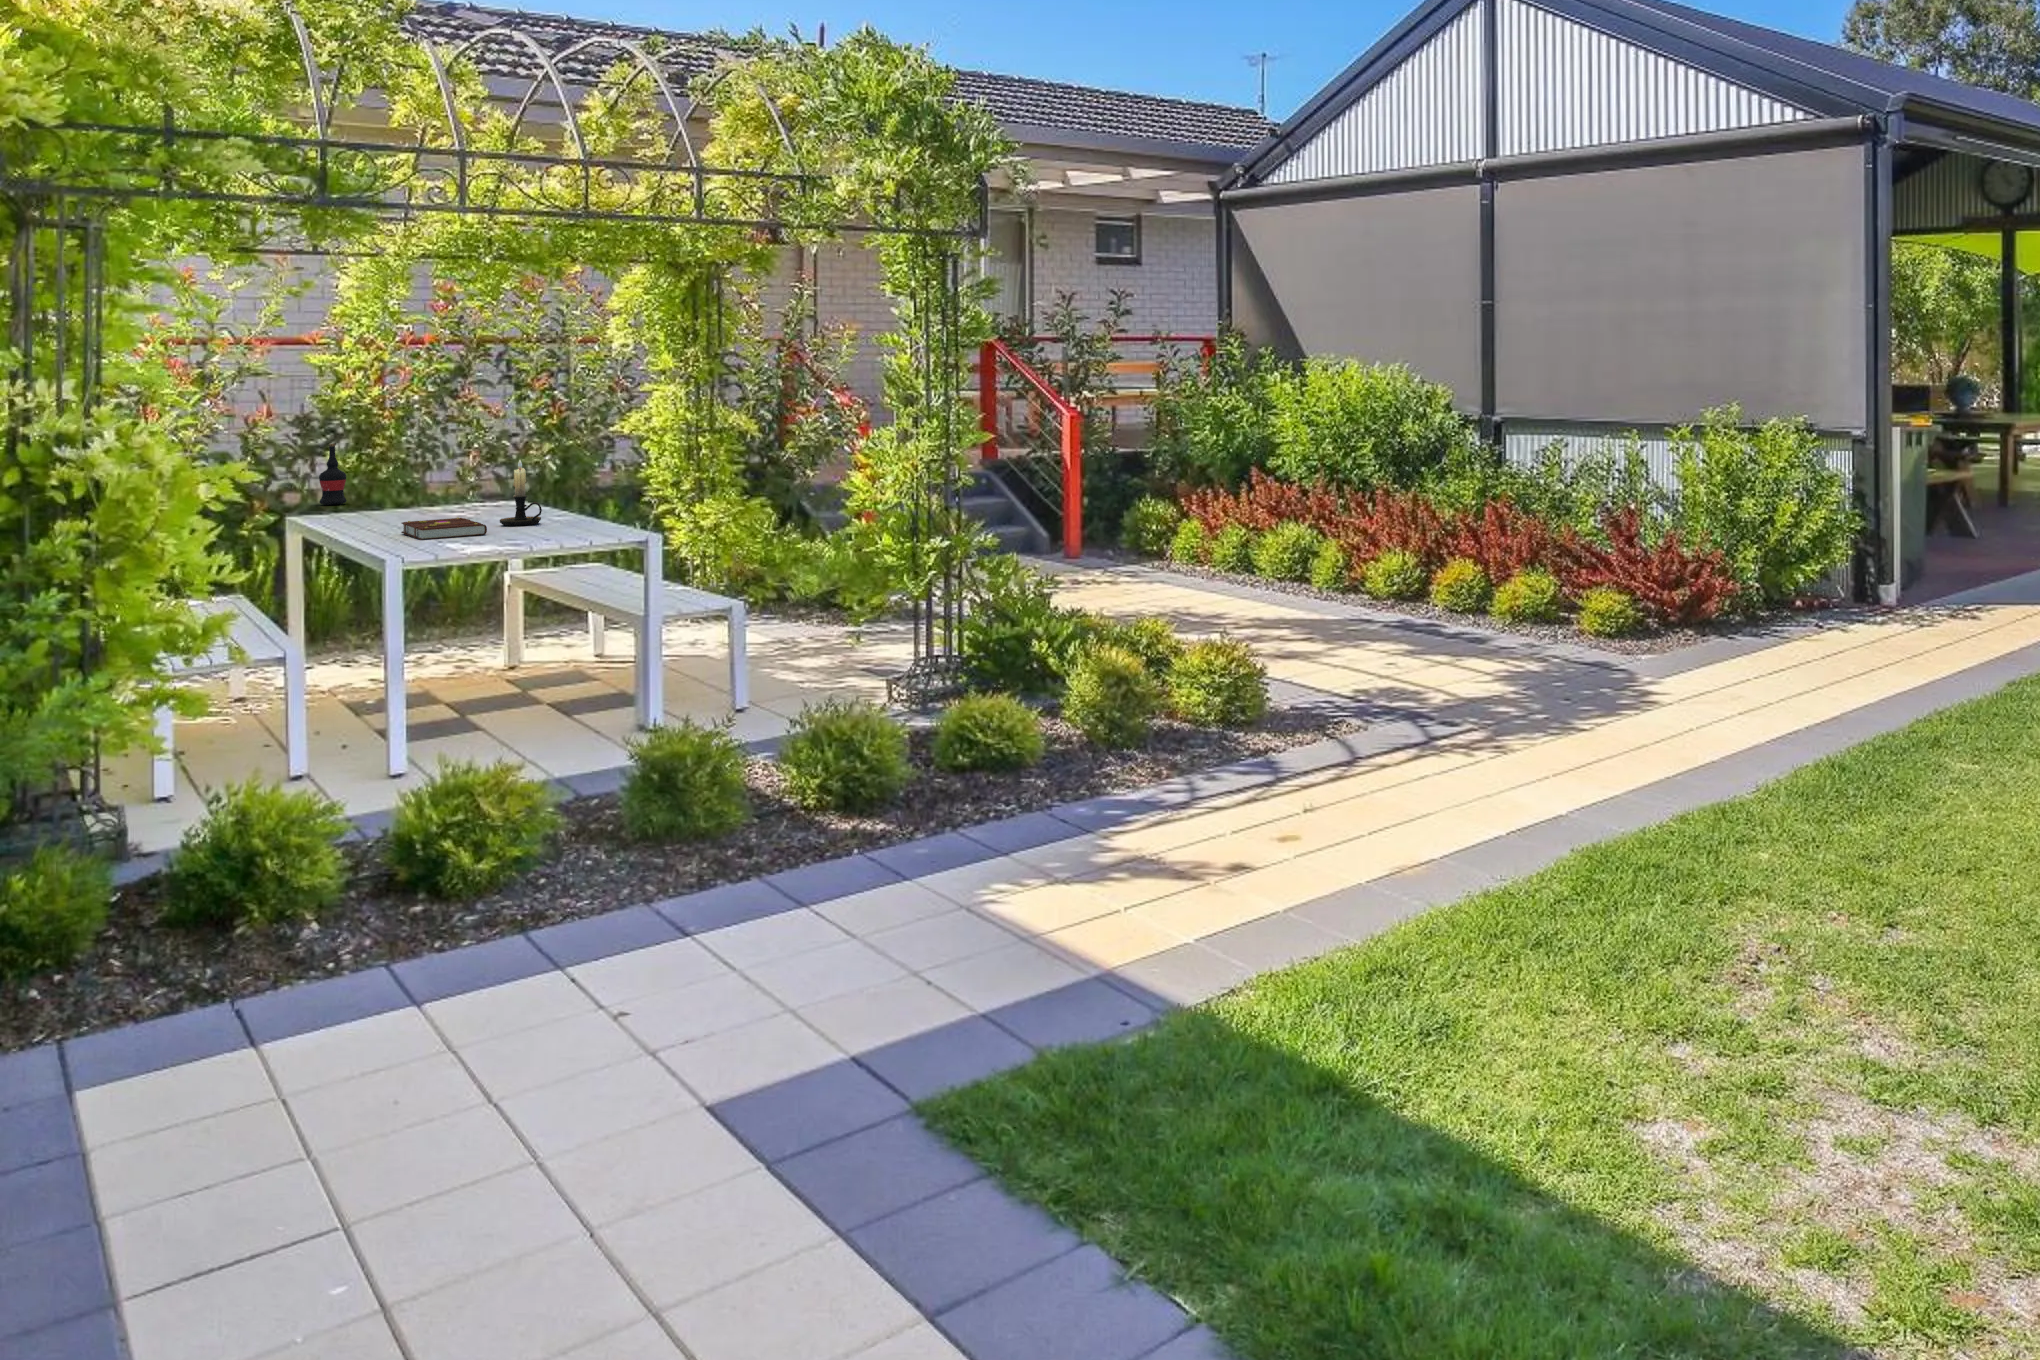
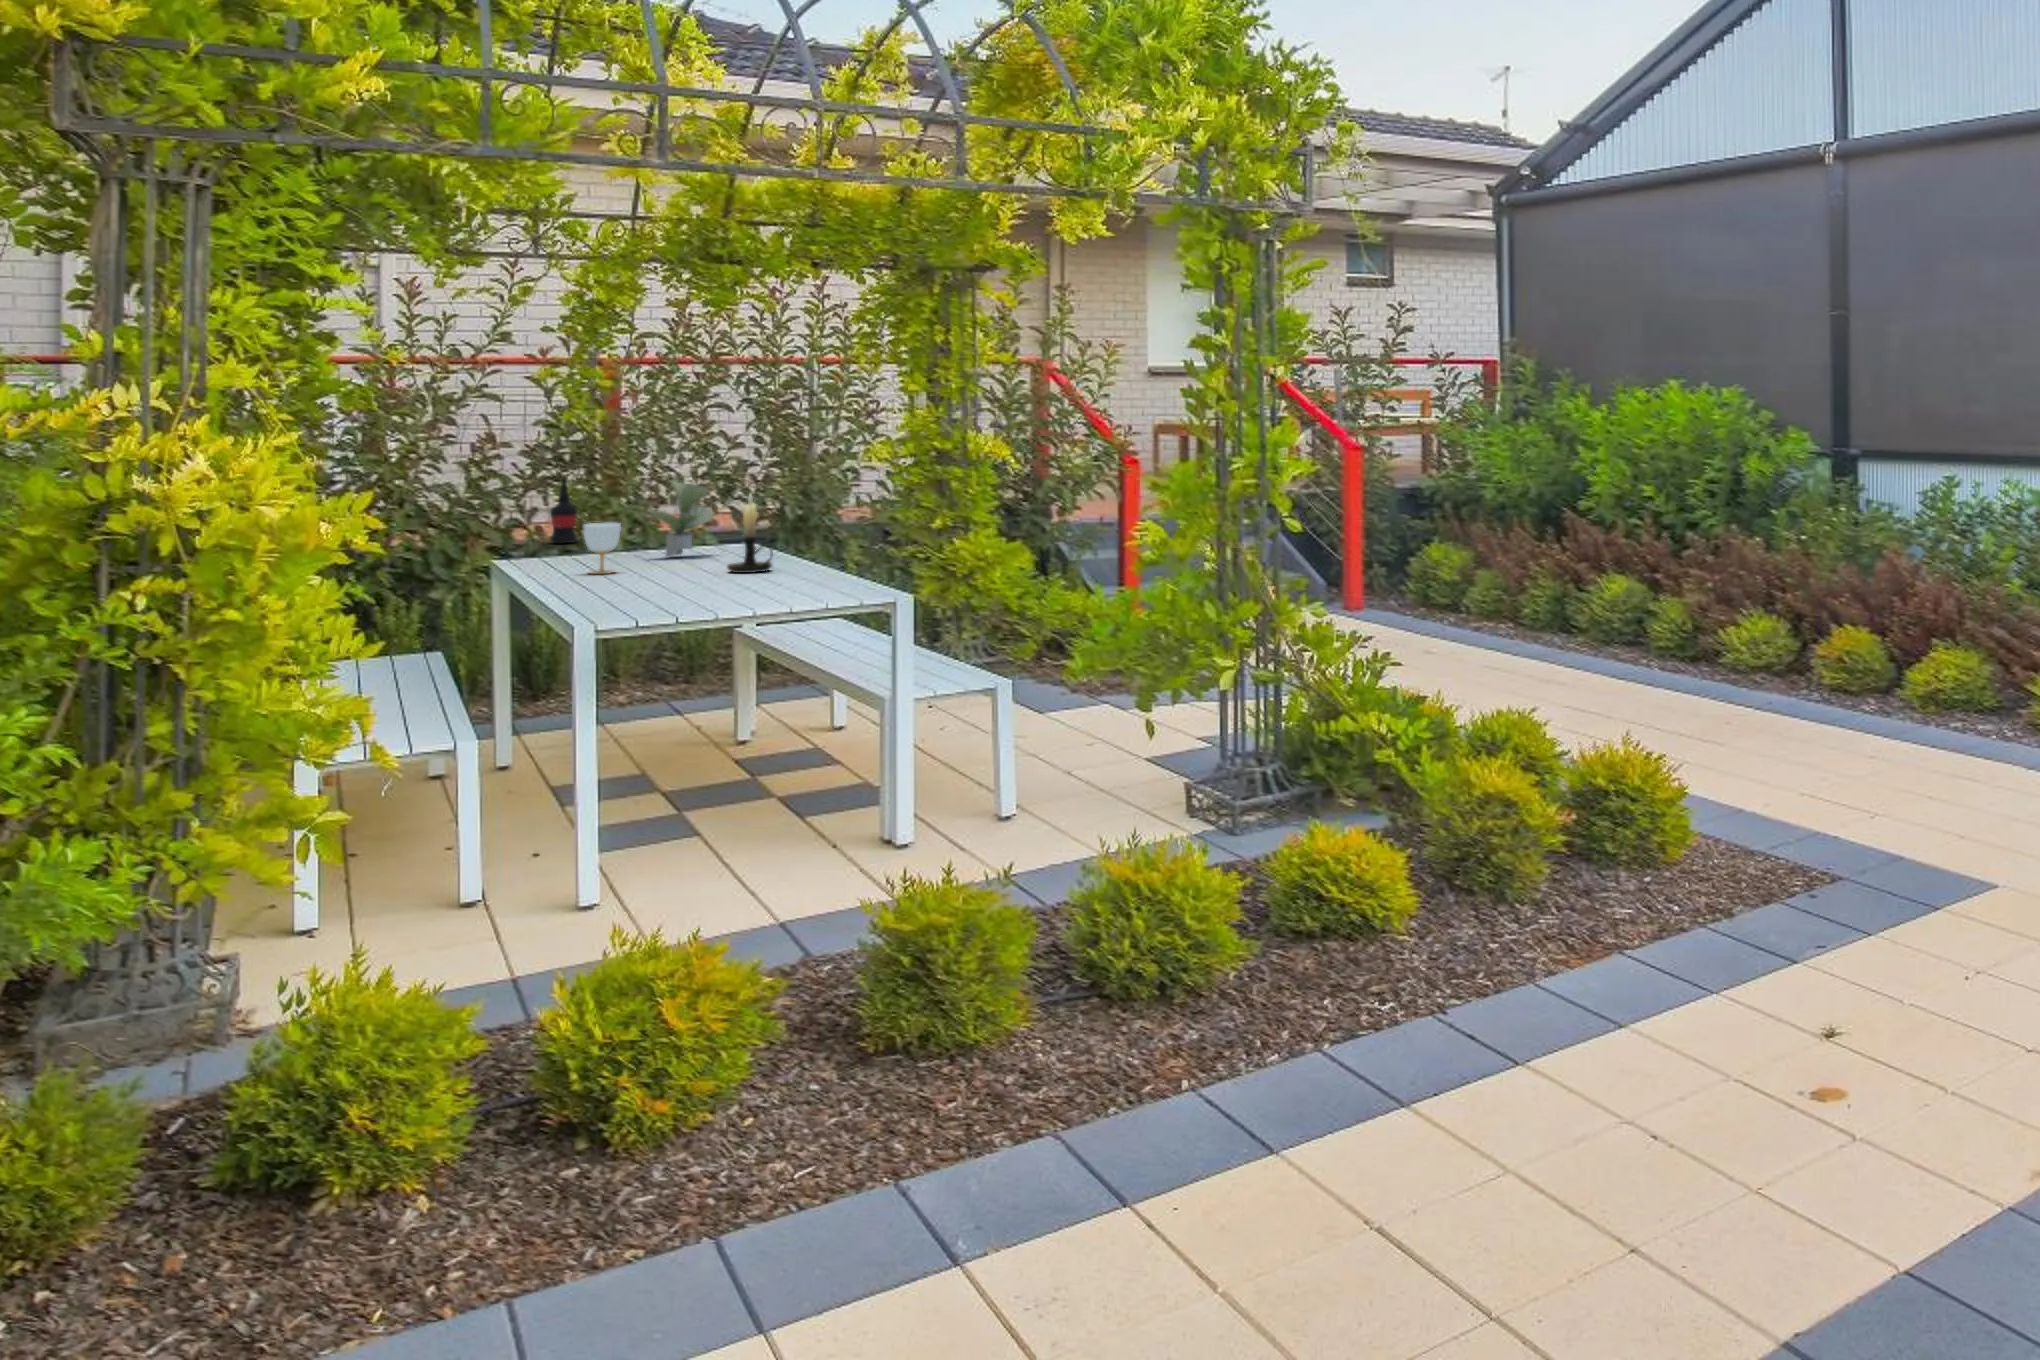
potted plant: none [422,449,483,515] -> present [650,480,713,557]
cup: none [365,486,400,530] -> present [583,523,621,574]
book: present [401,517,487,540] -> none [618,561,710,589]

